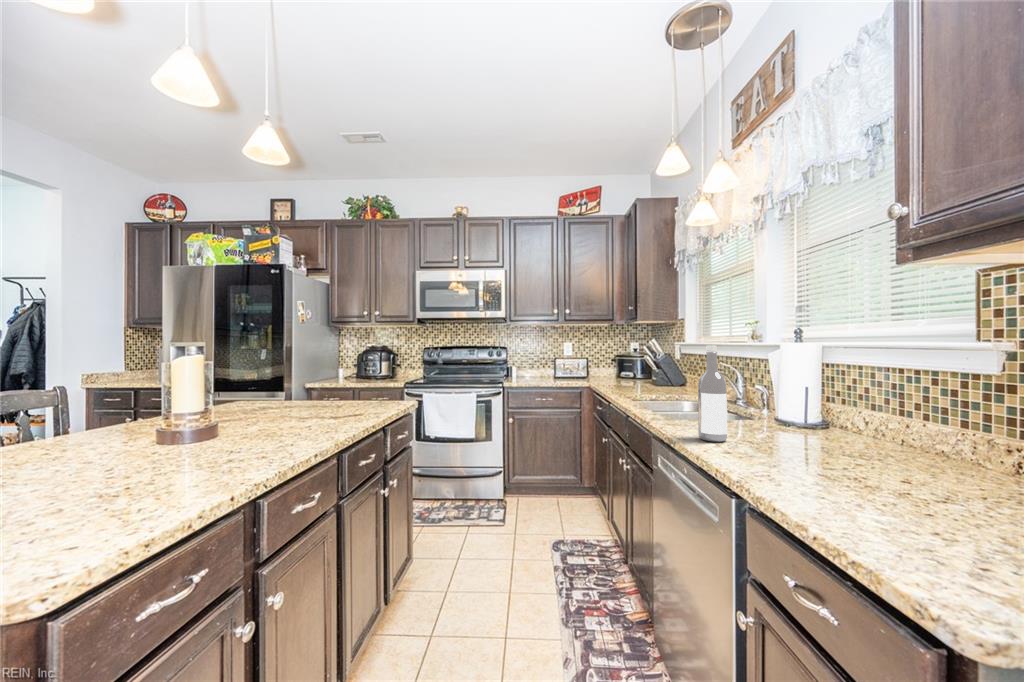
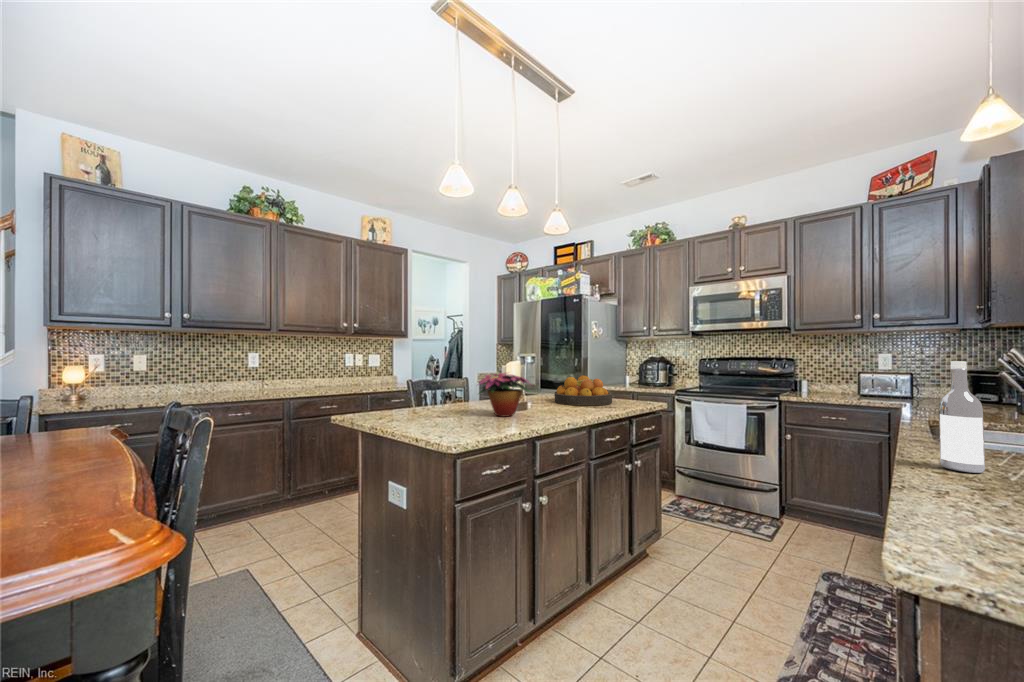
fruit bowl: none [262,374,354,420] -> present [554,375,612,406]
flower arrangement: none [95,375,251,463] -> present [479,373,529,417]

